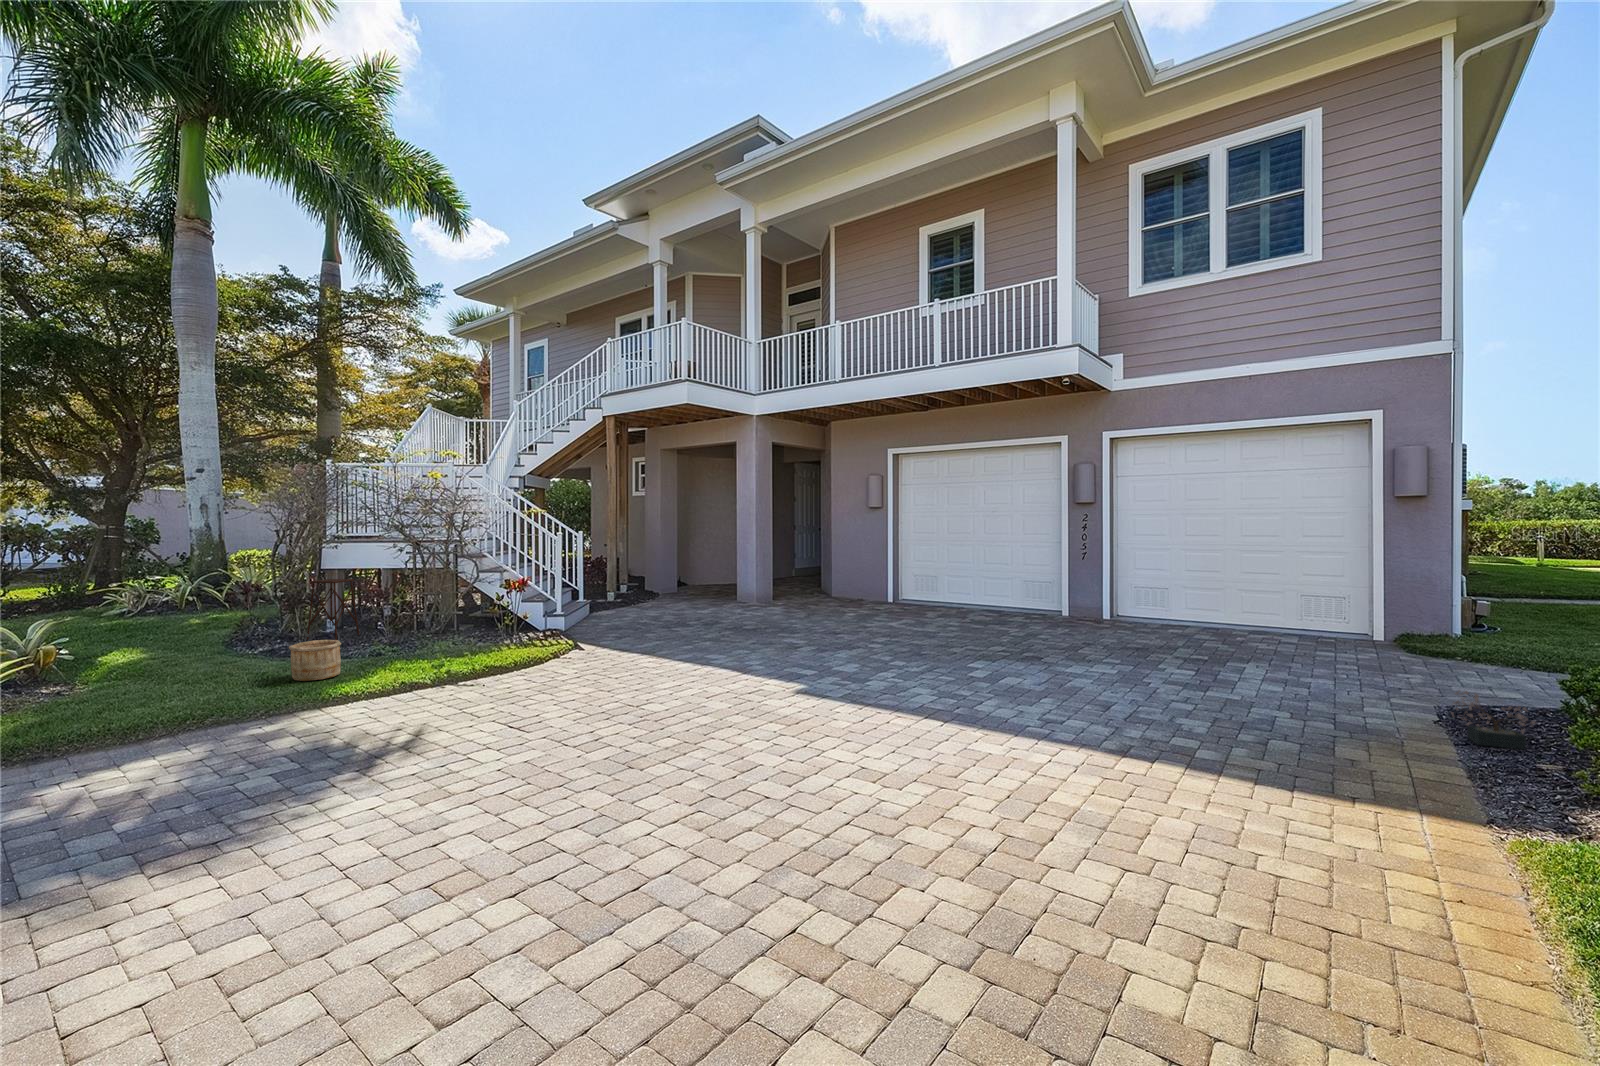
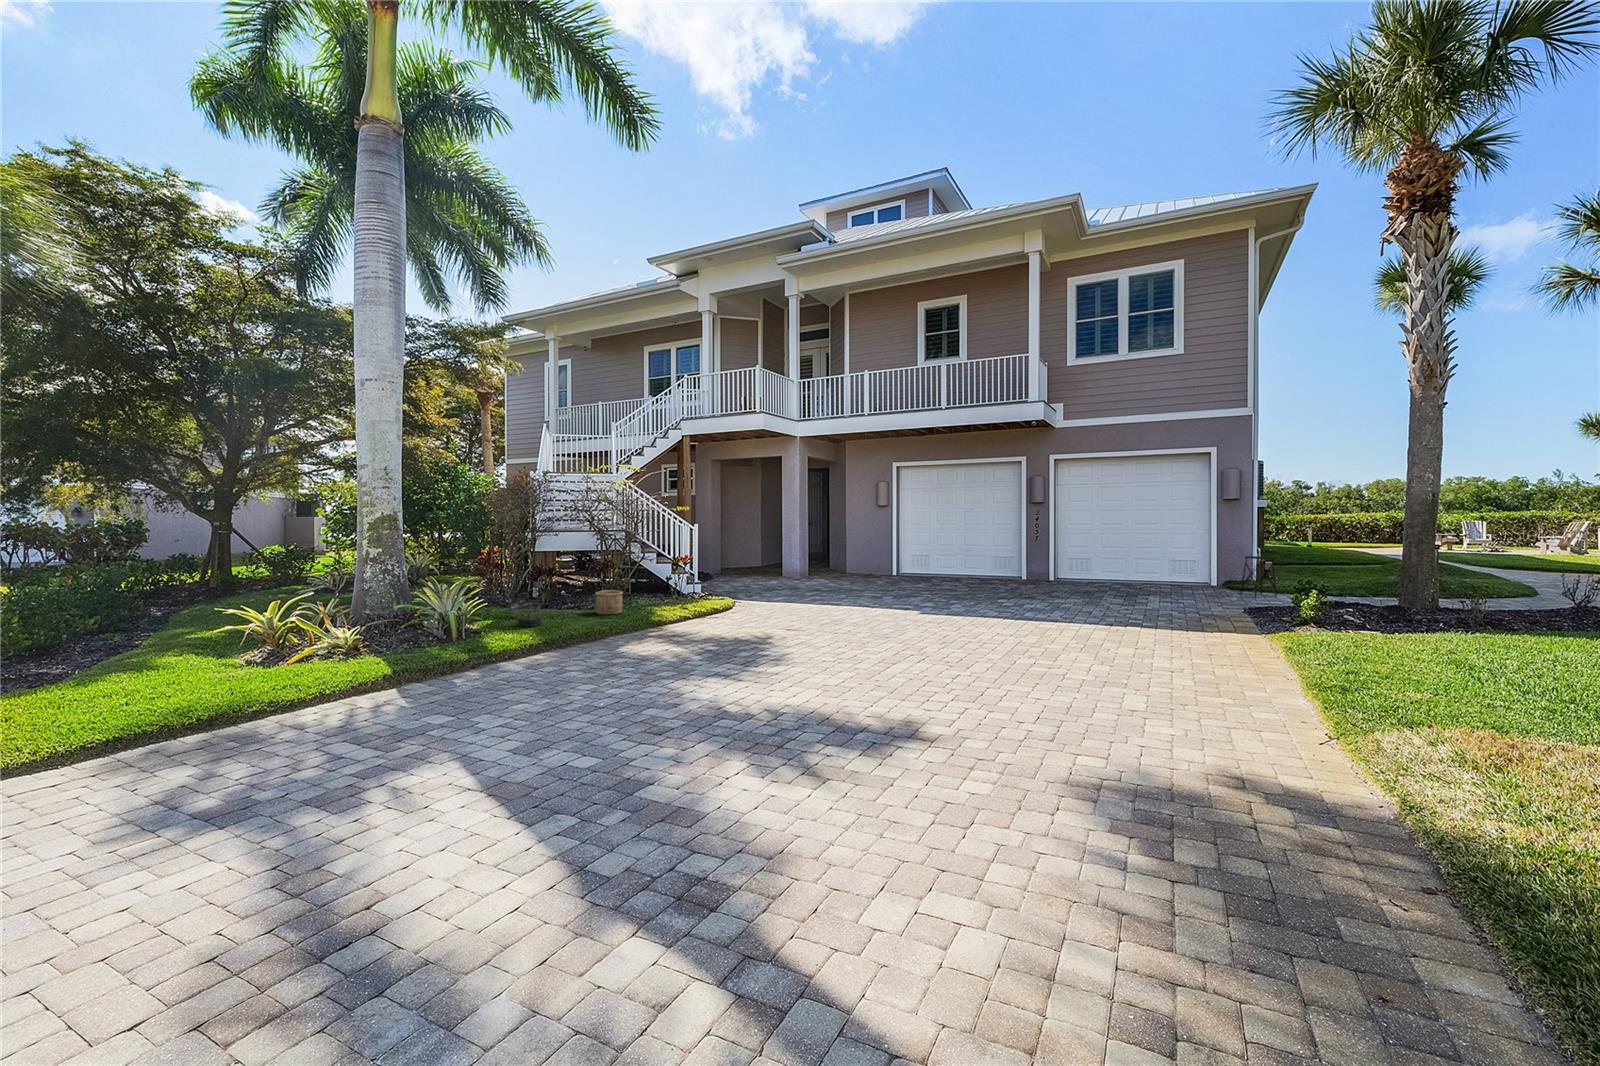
side table: present [307,579,359,640] -> present [1240,556,1277,598]
decorative plant: present [1451,691,1535,750] -> present [514,600,541,627]

